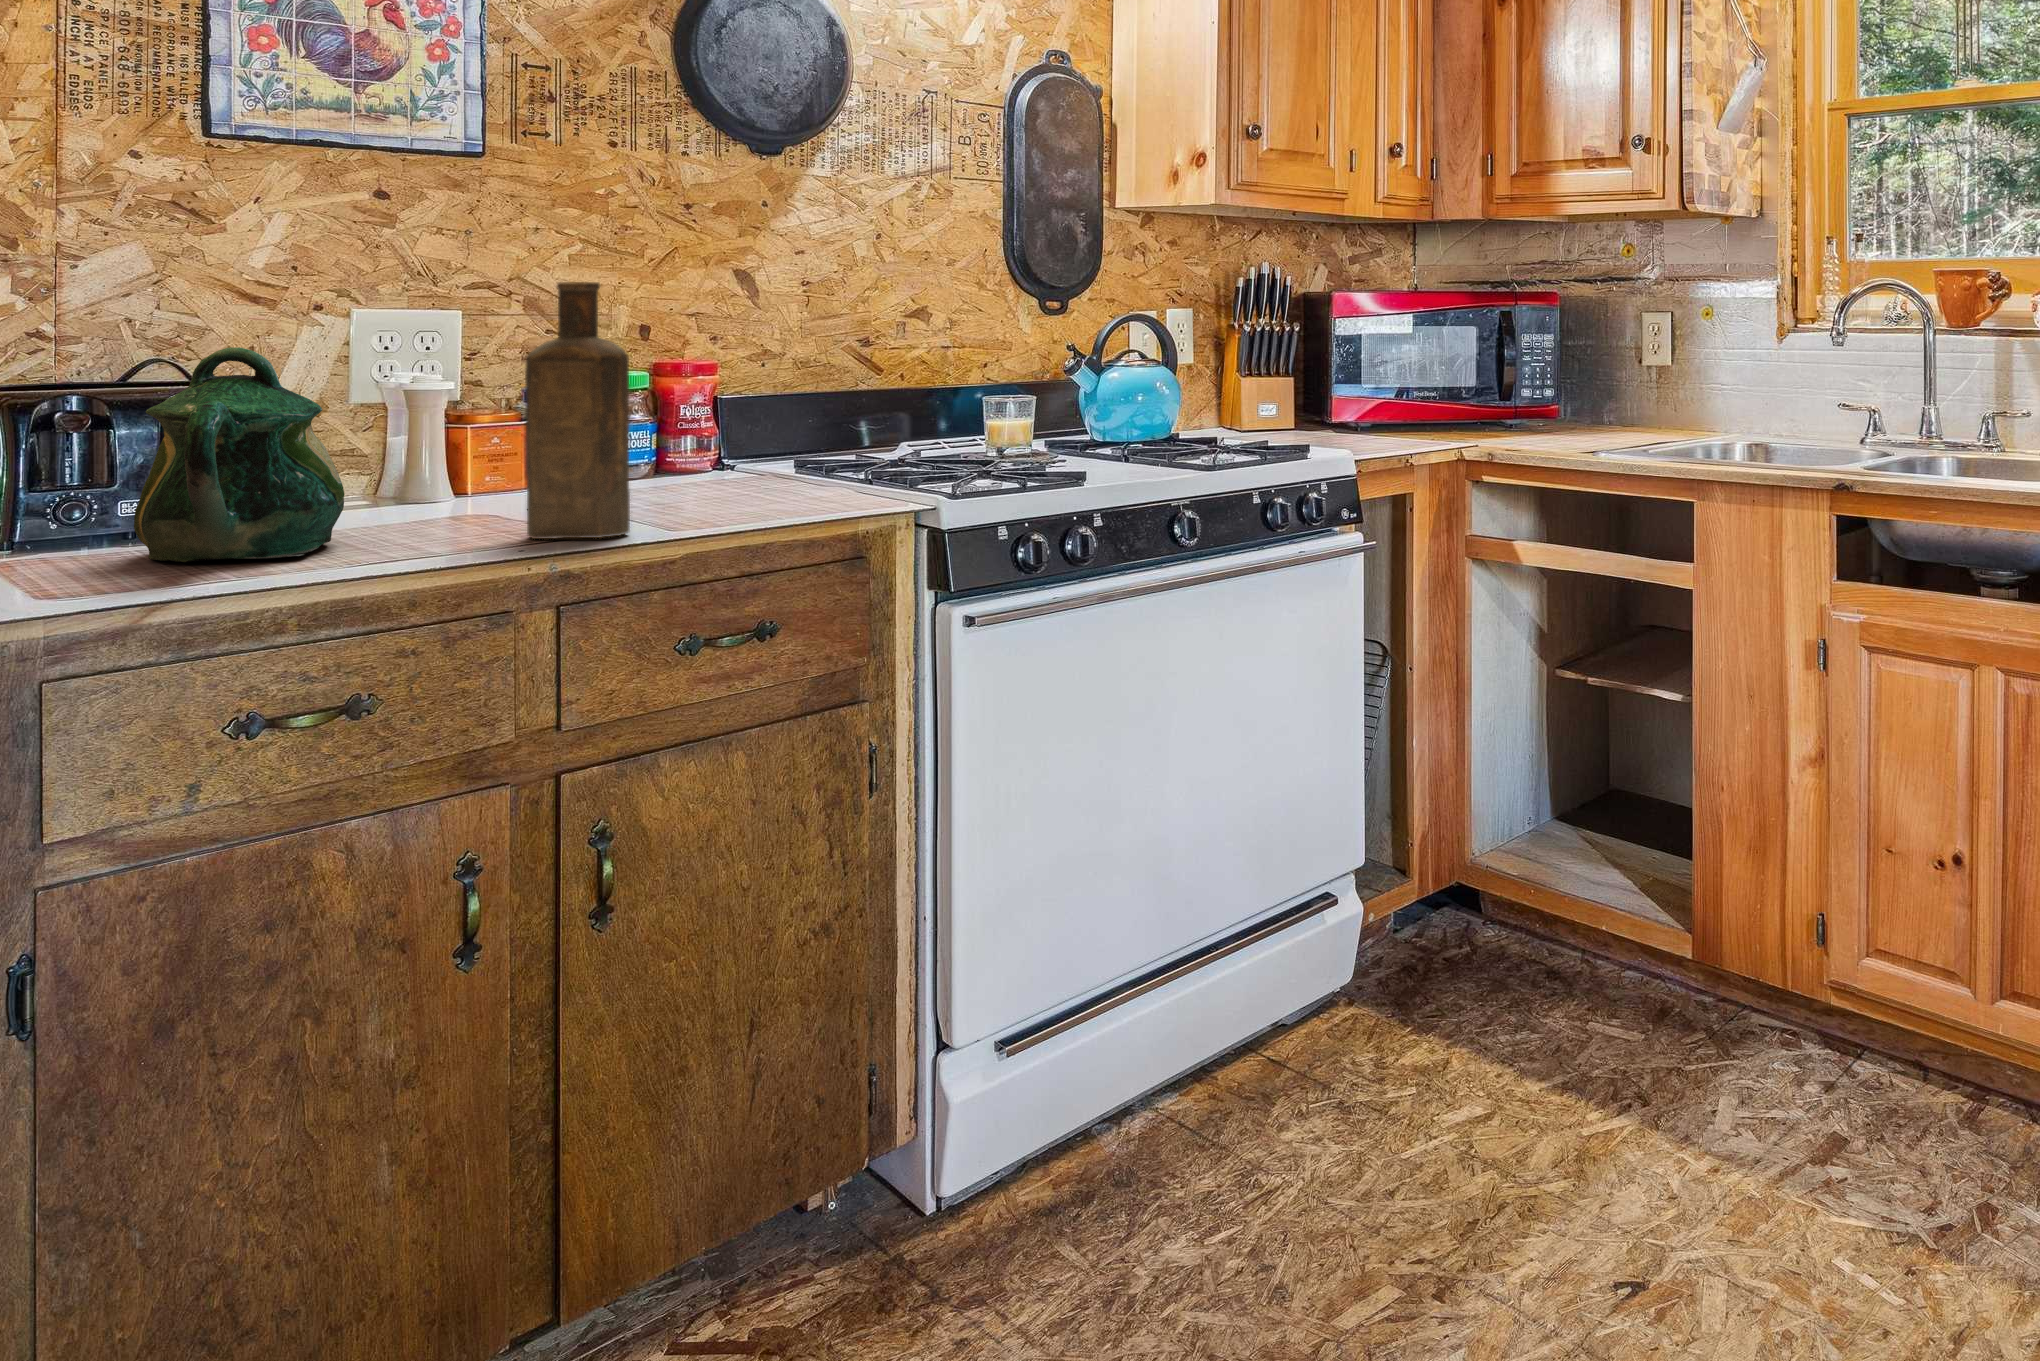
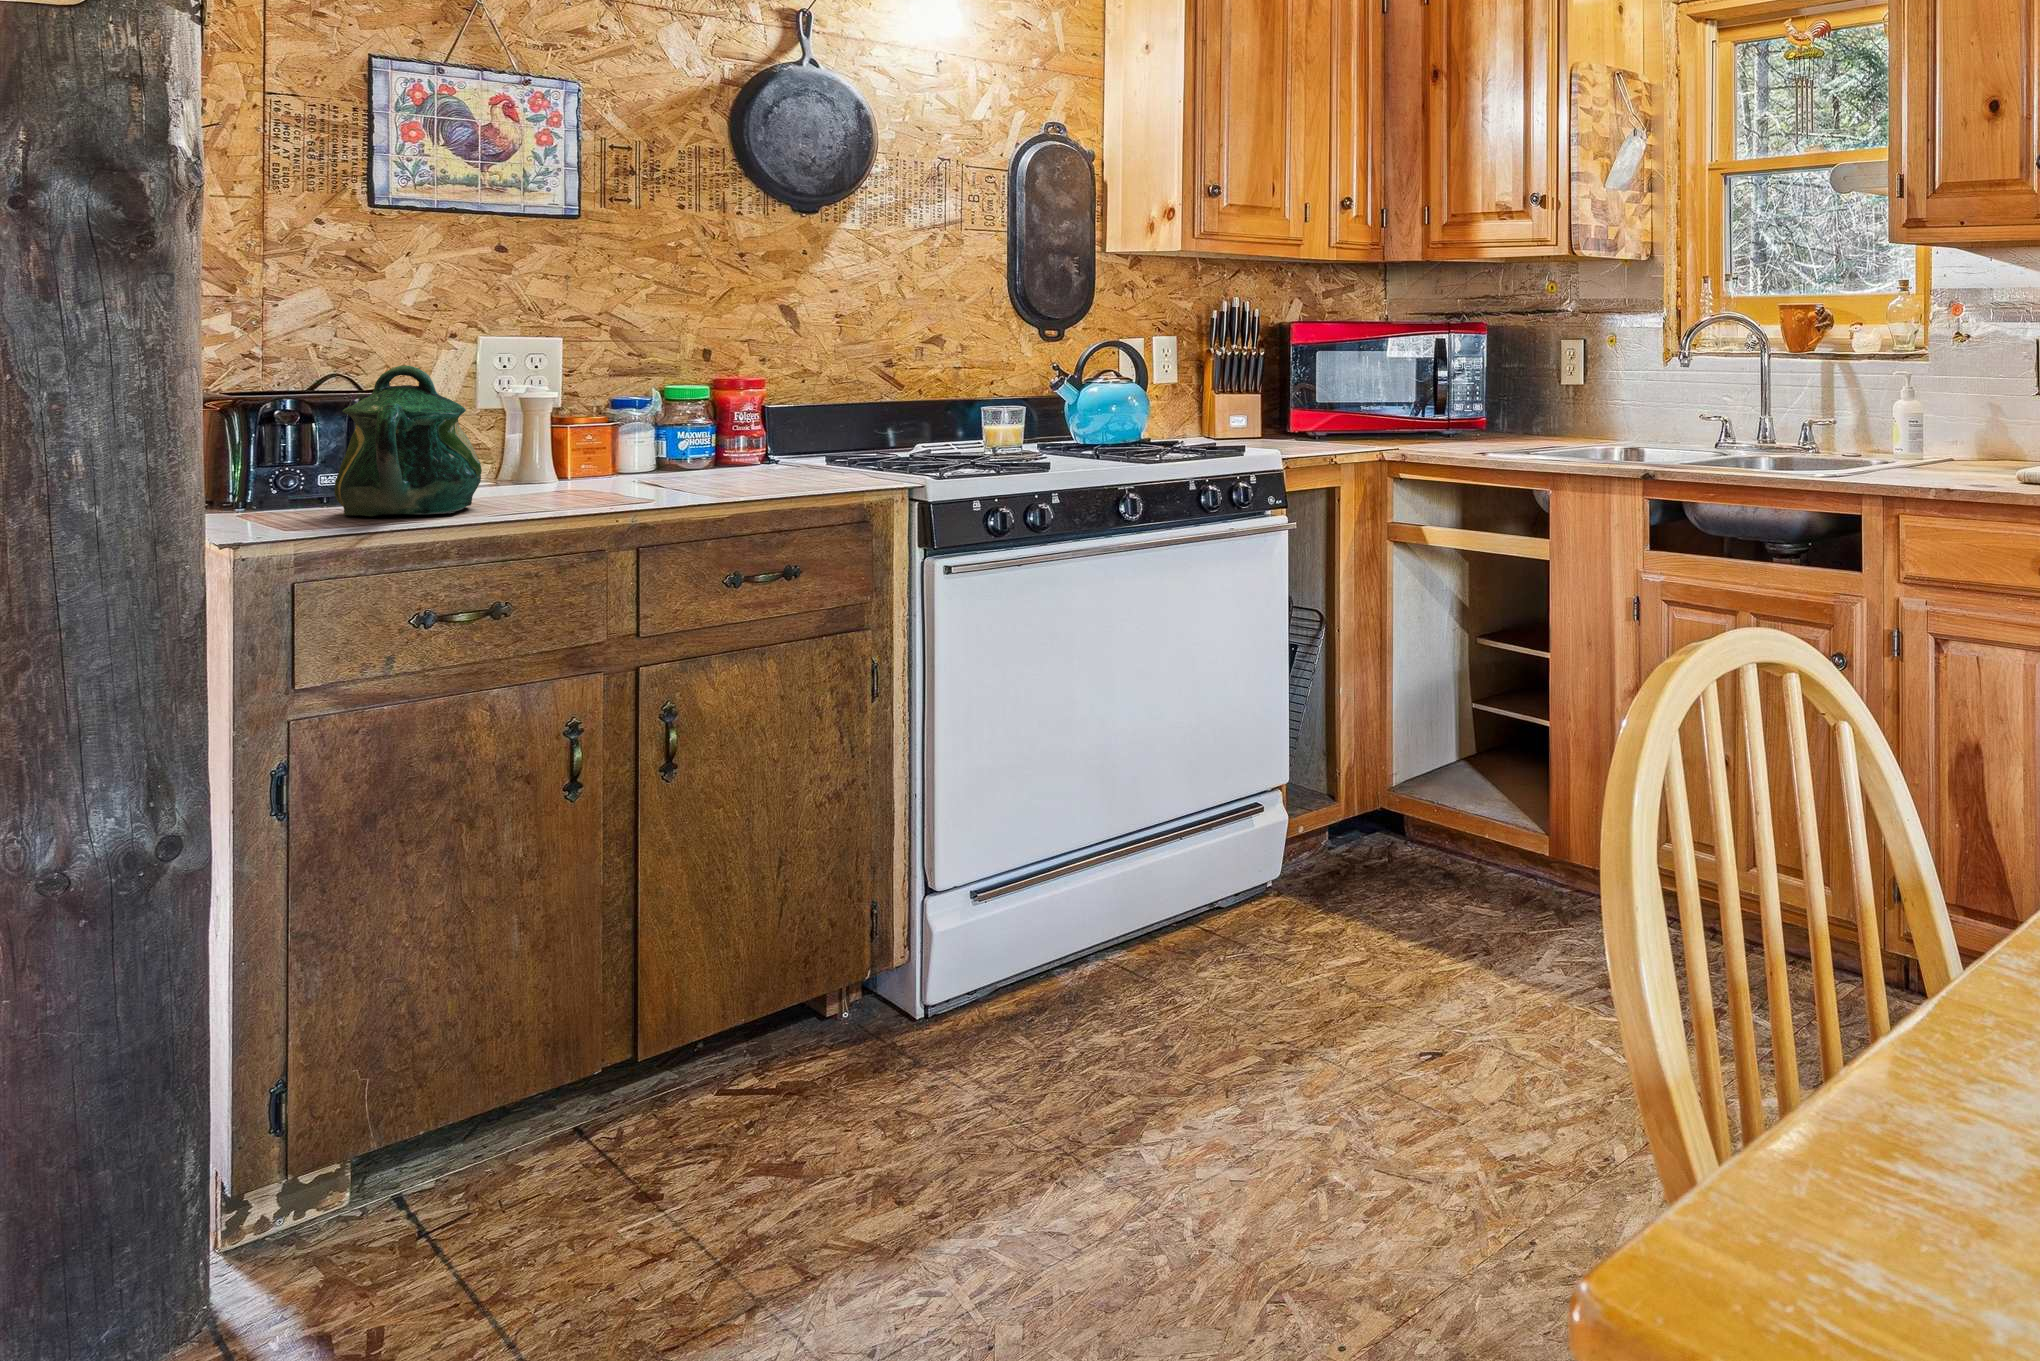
bottle: present [525,282,630,539] -> none [611,317,689,504]

